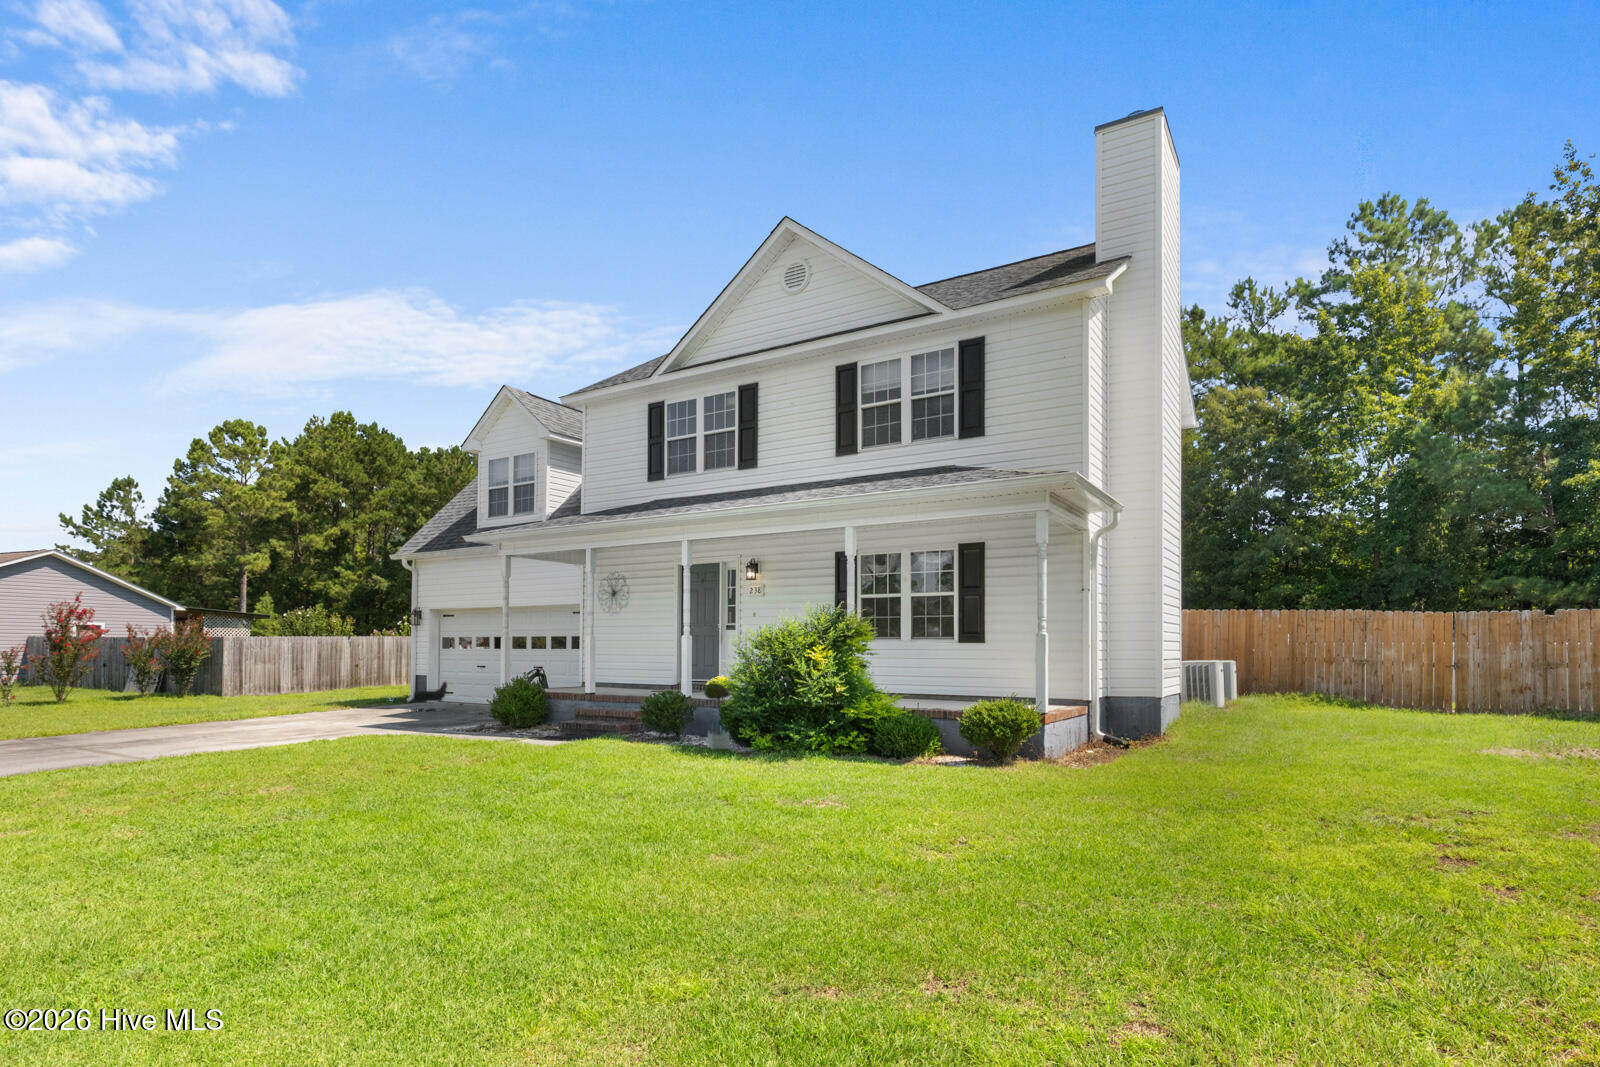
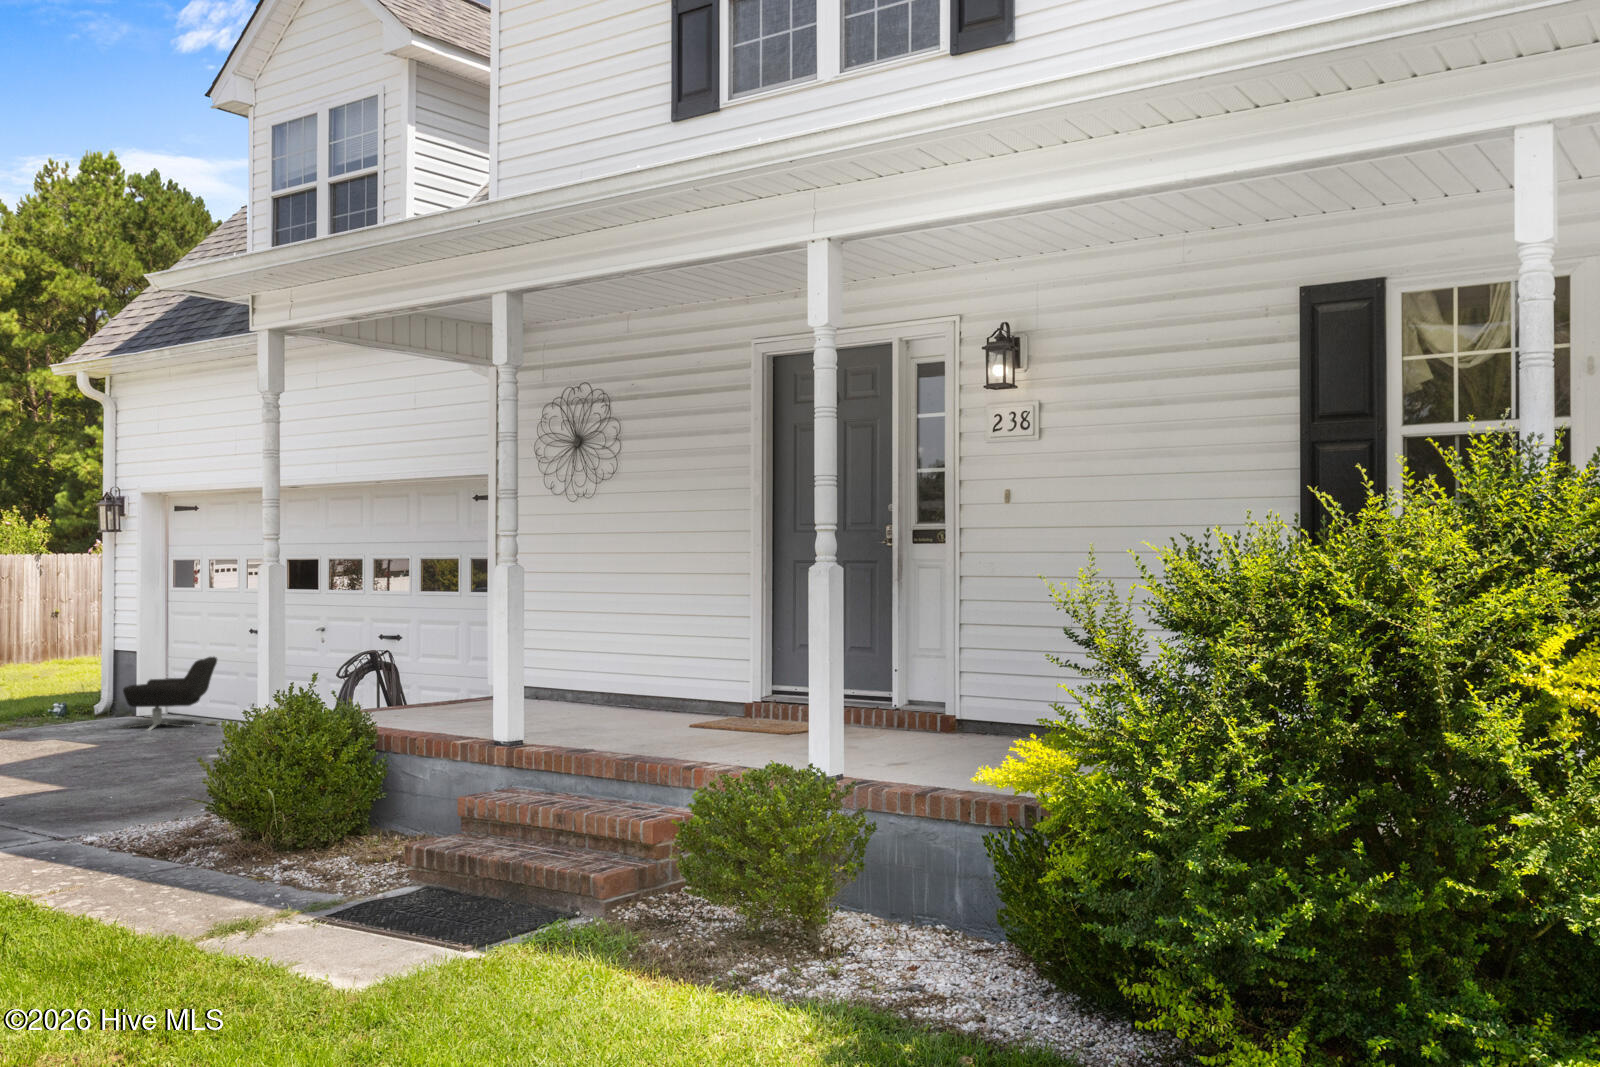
potted tree: present [704,682,730,749] -> none [931,748,1045,1040]

